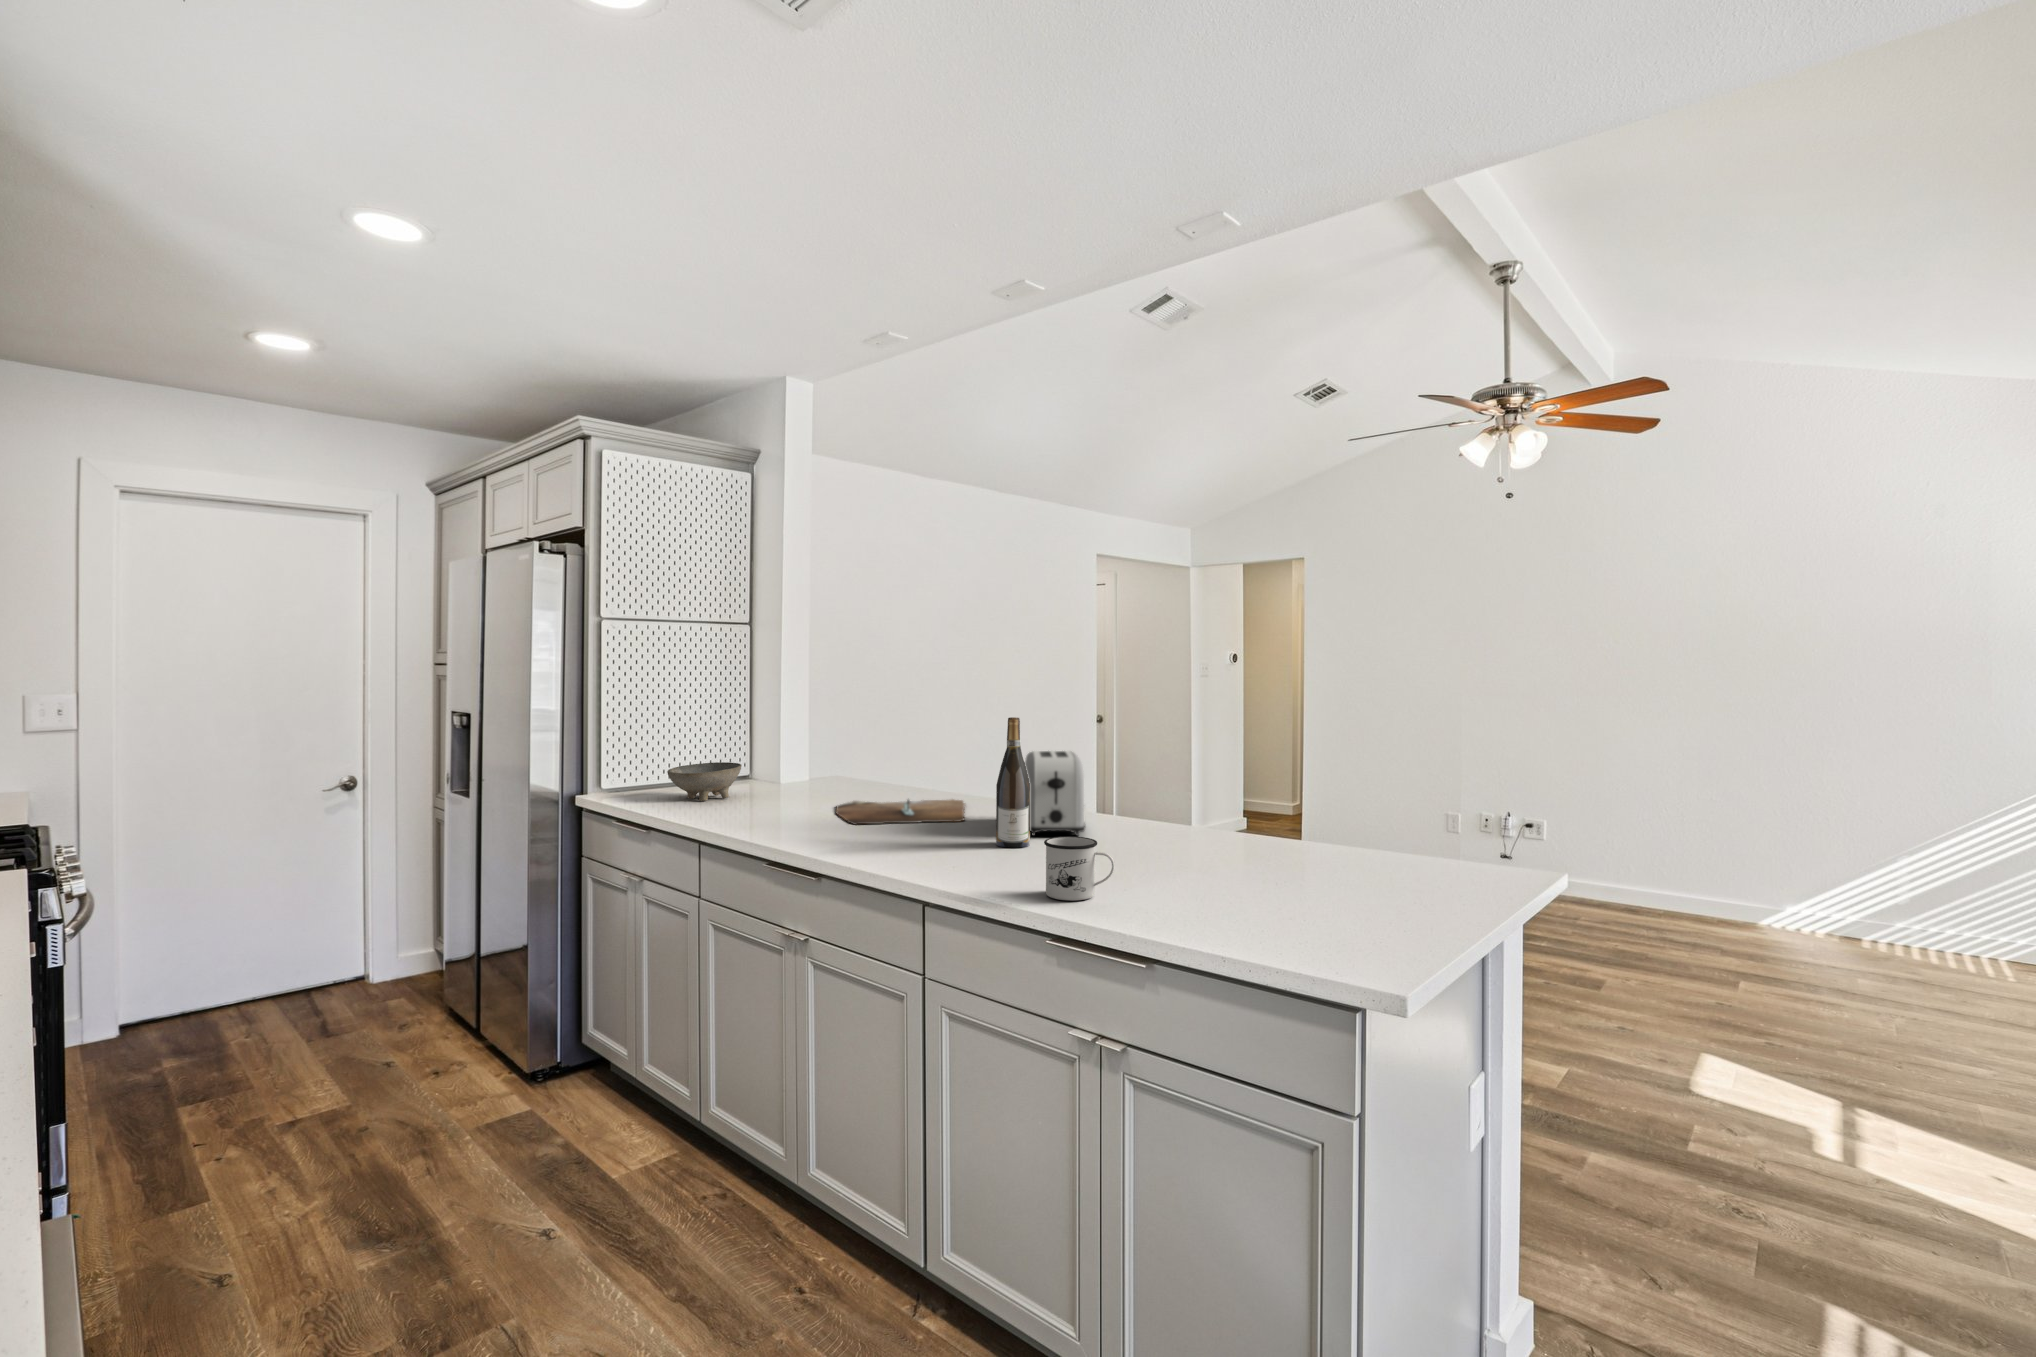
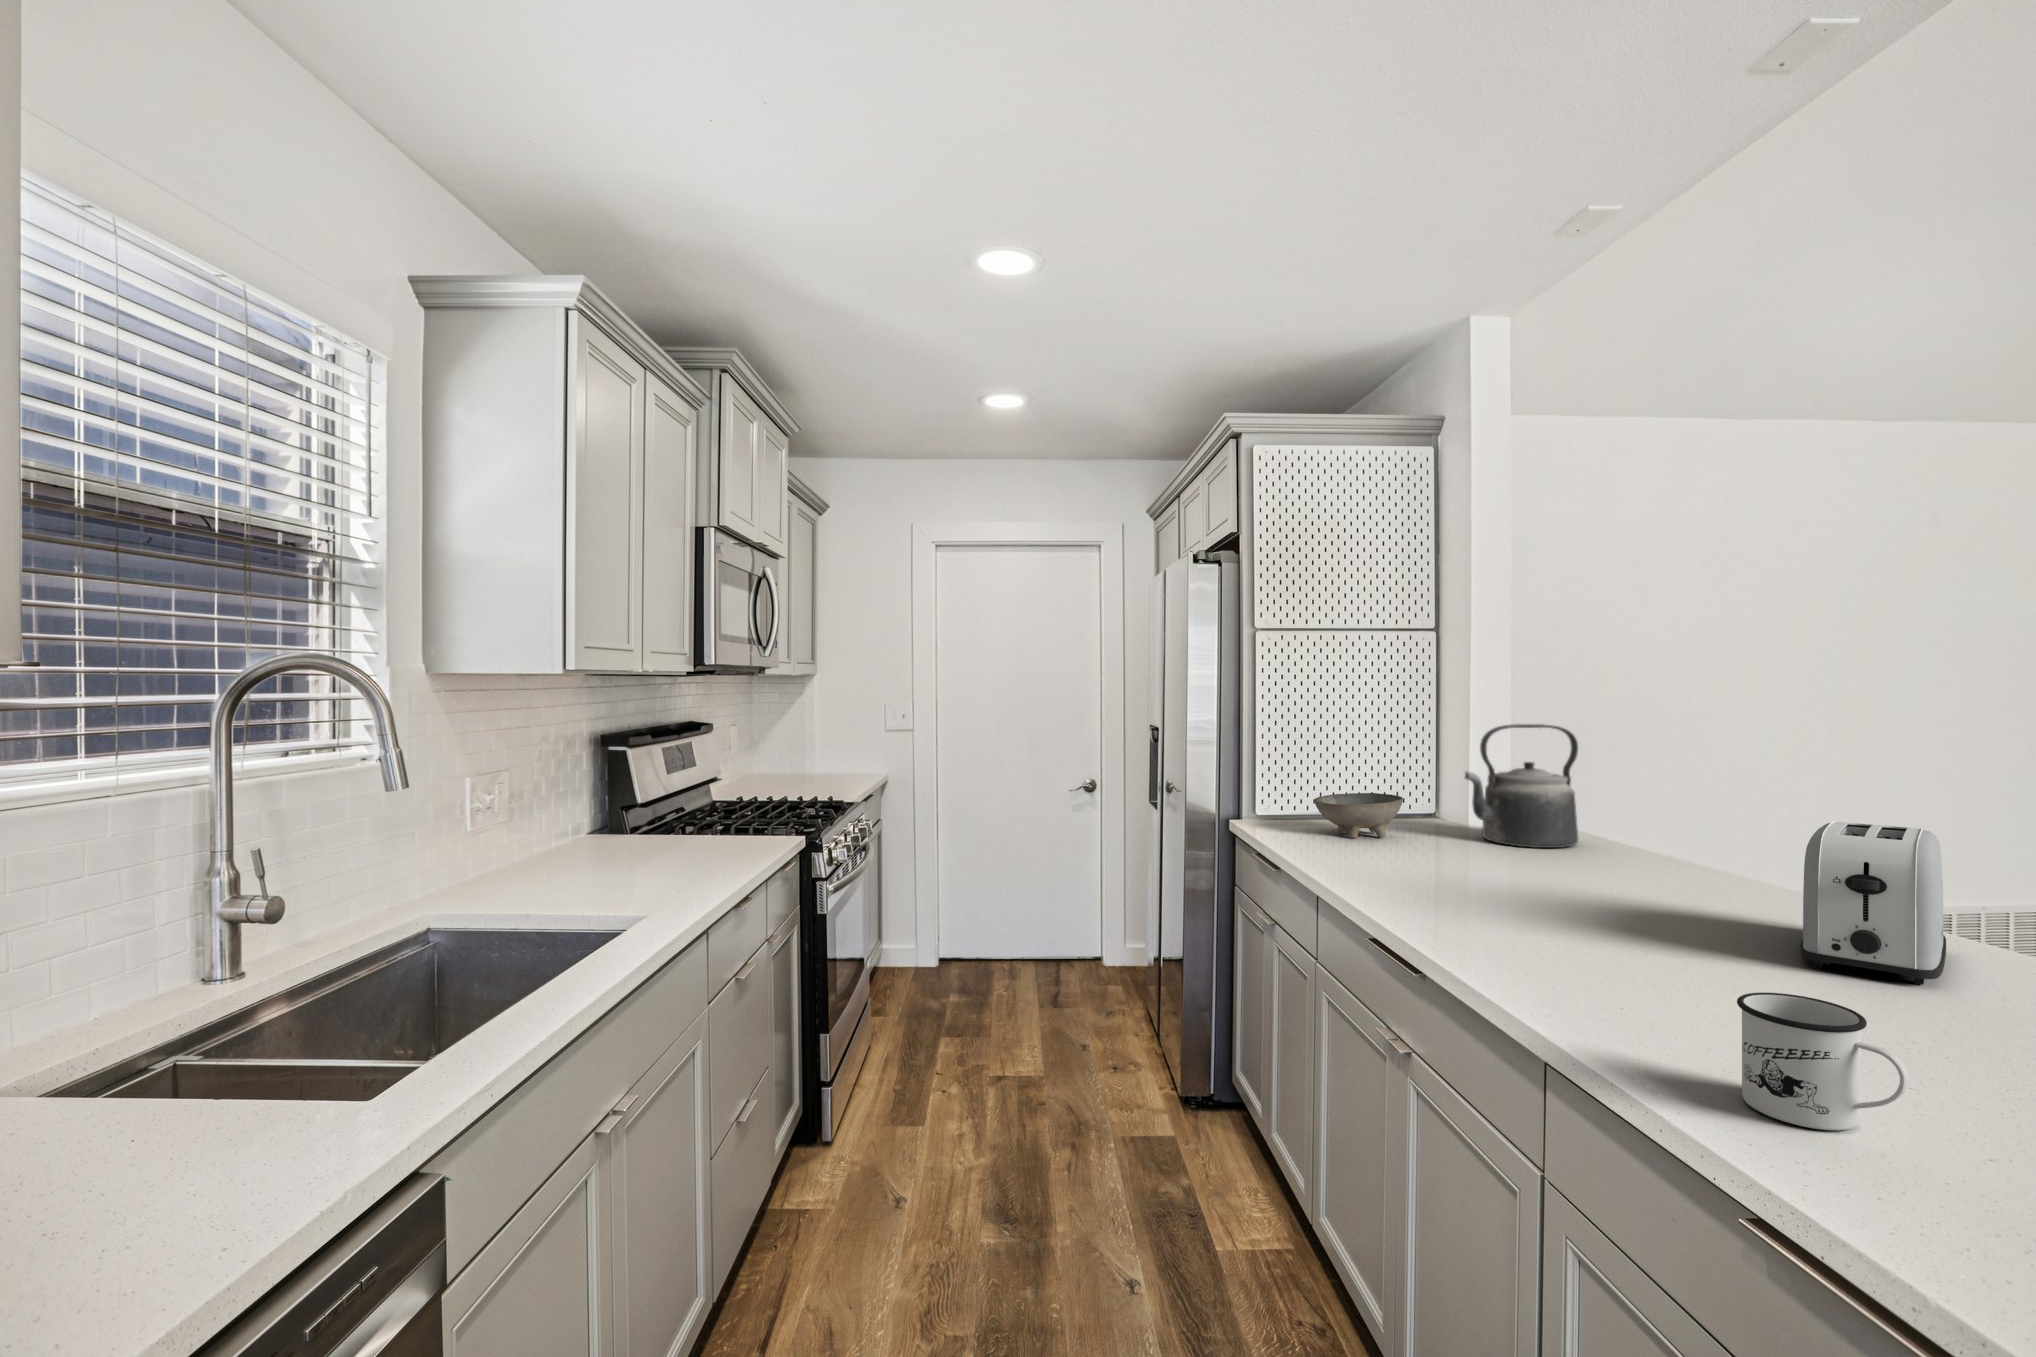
kettle: none [788,700,863,793] -> present [1465,724,1578,848]
wine bottle: present [996,717,1030,848] -> none [1724,764,1794,985]
cutting board: present [836,799,965,825] -> none [1500,862,1725,918]

